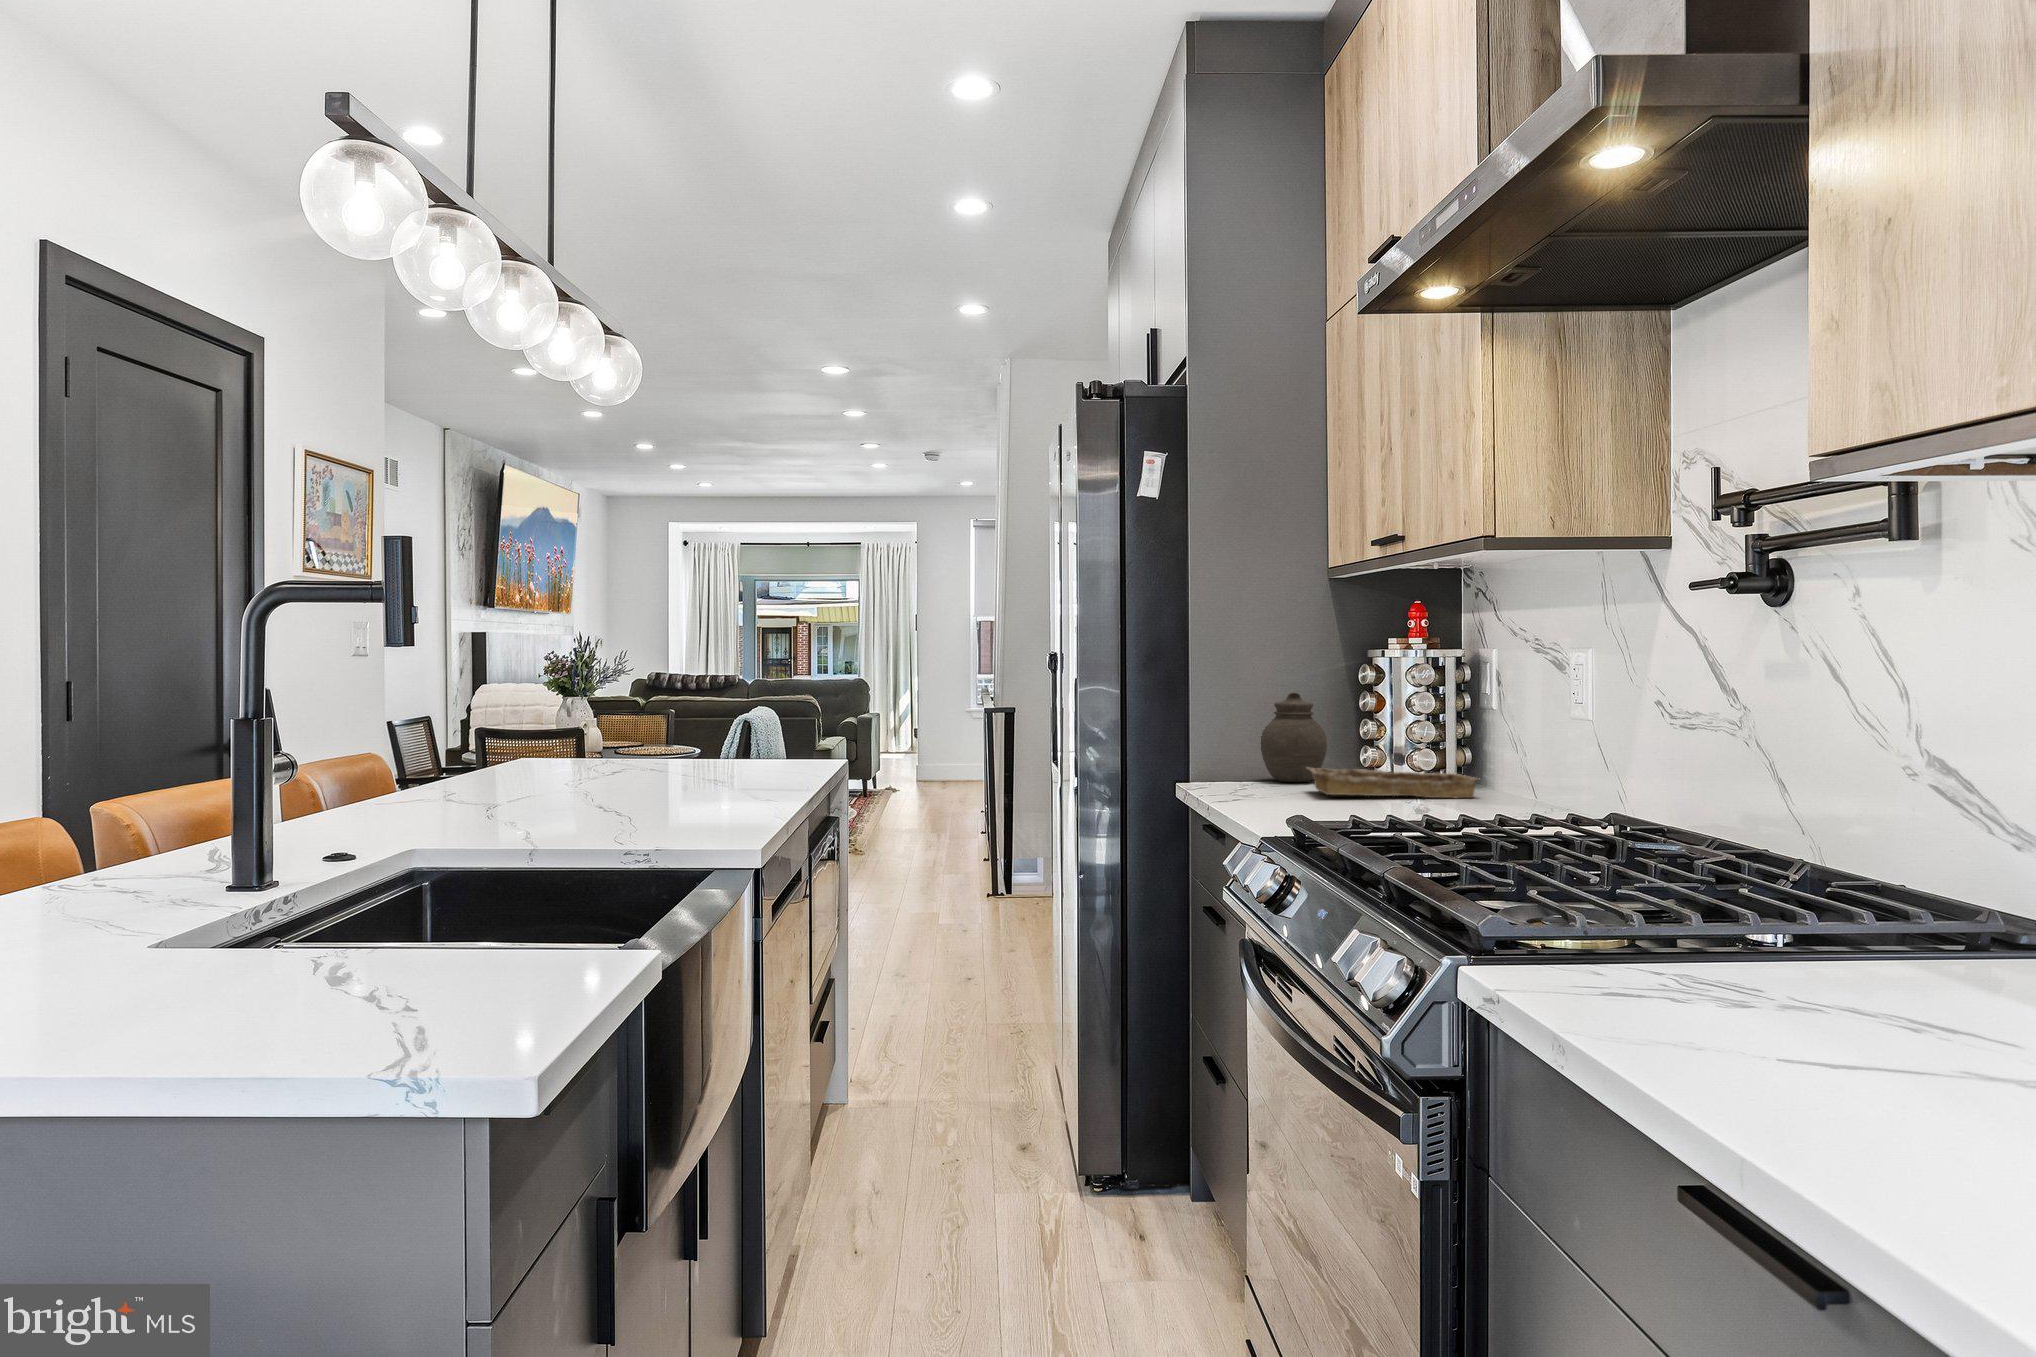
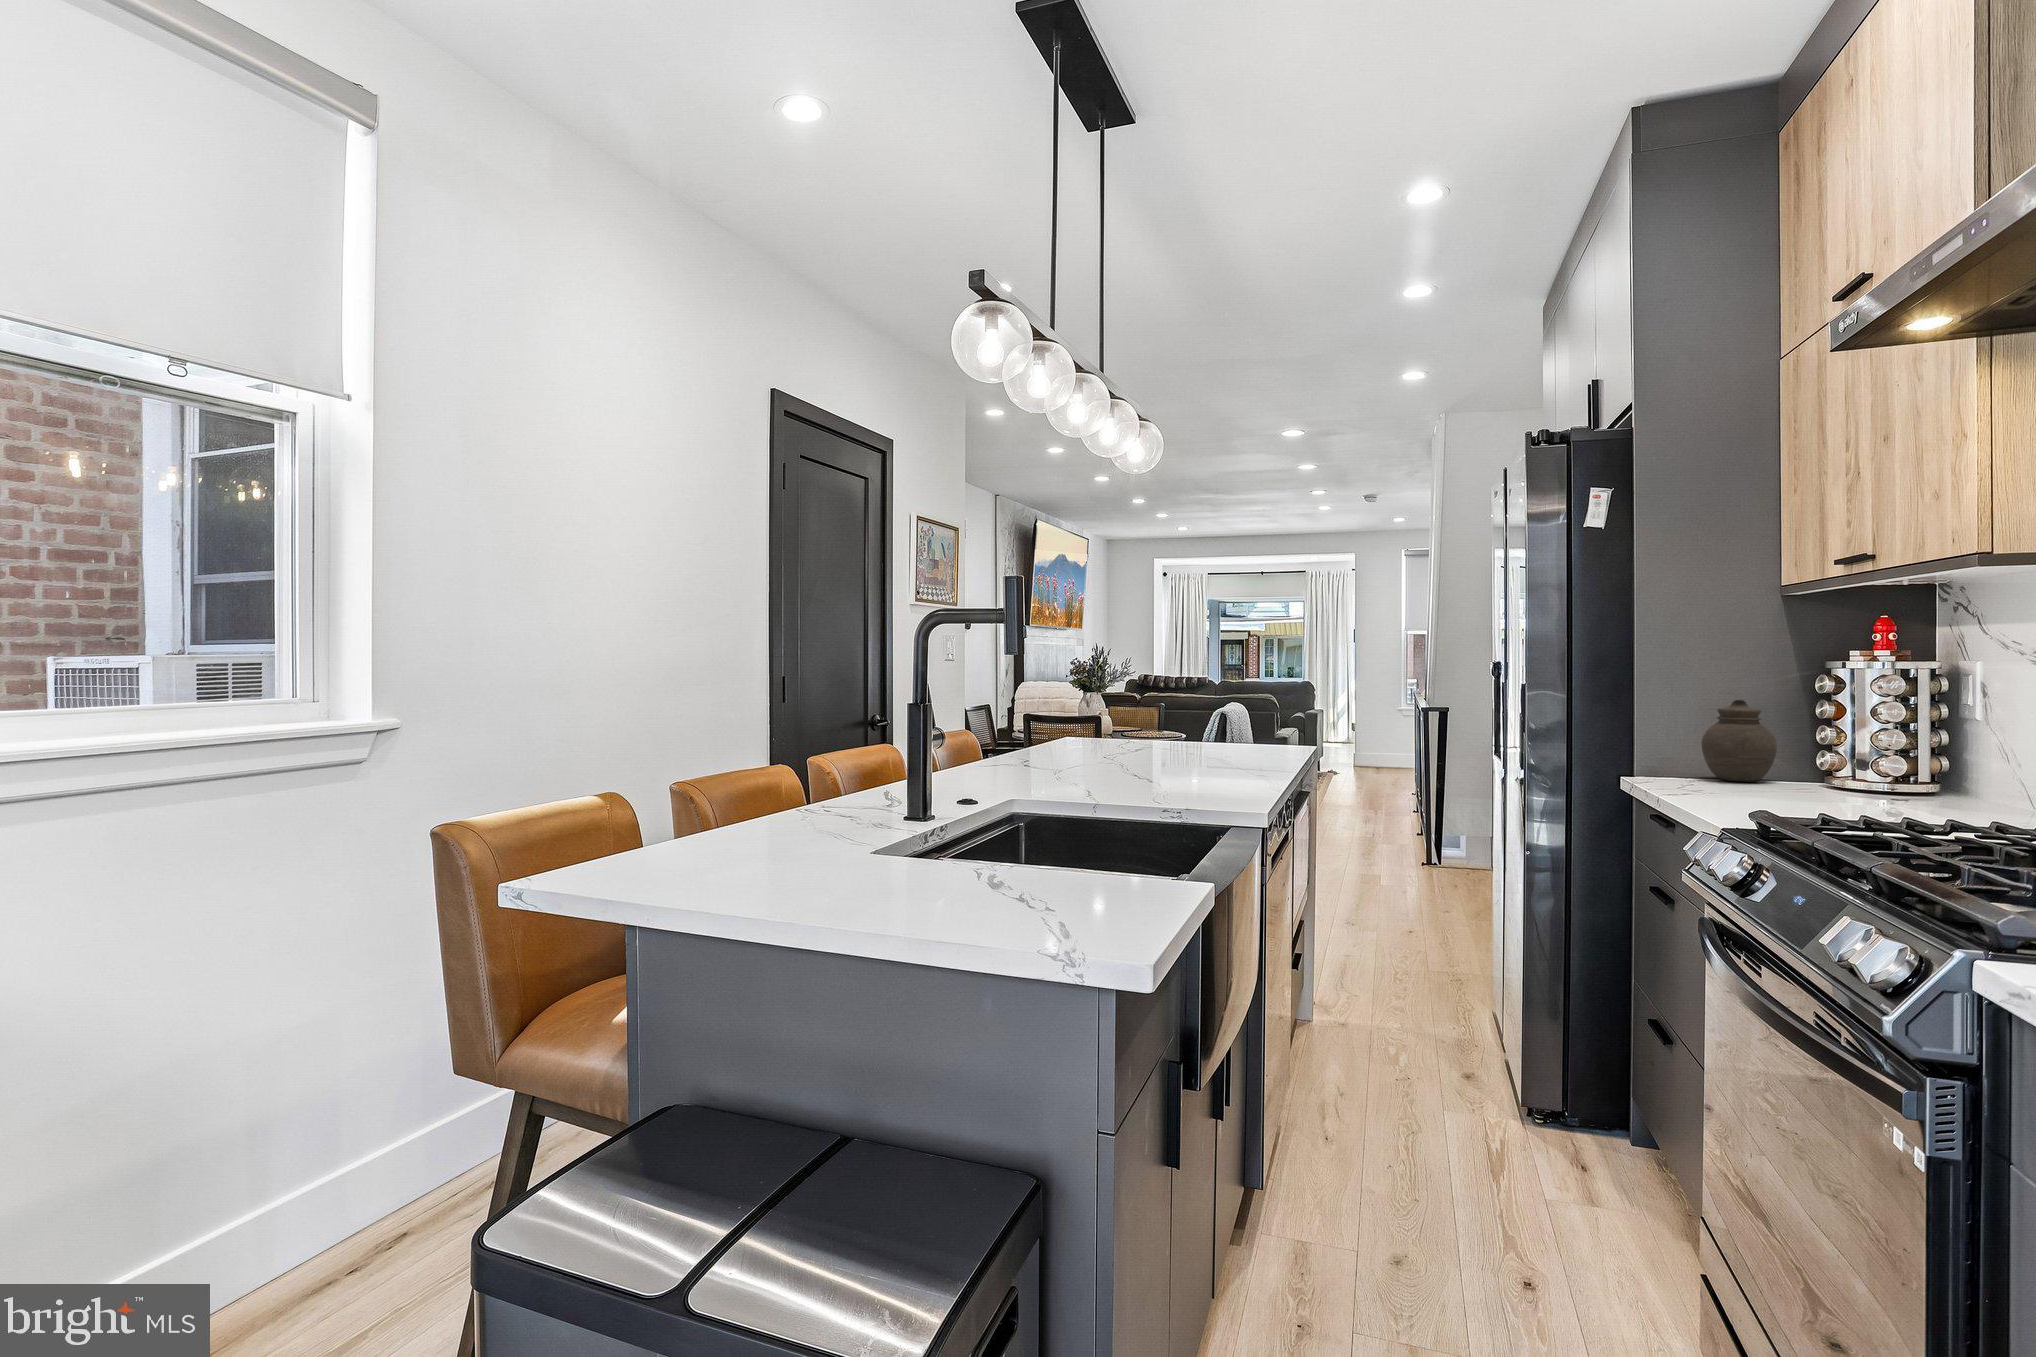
tray: present [1308,767,1476,798] -> none [1756,769,1968,805]

